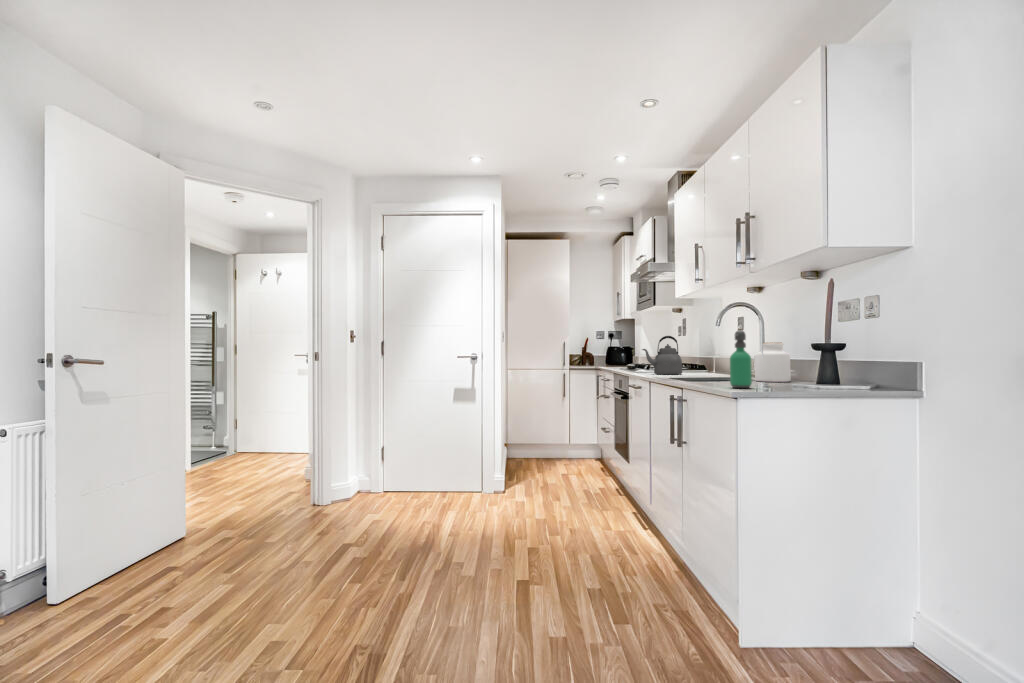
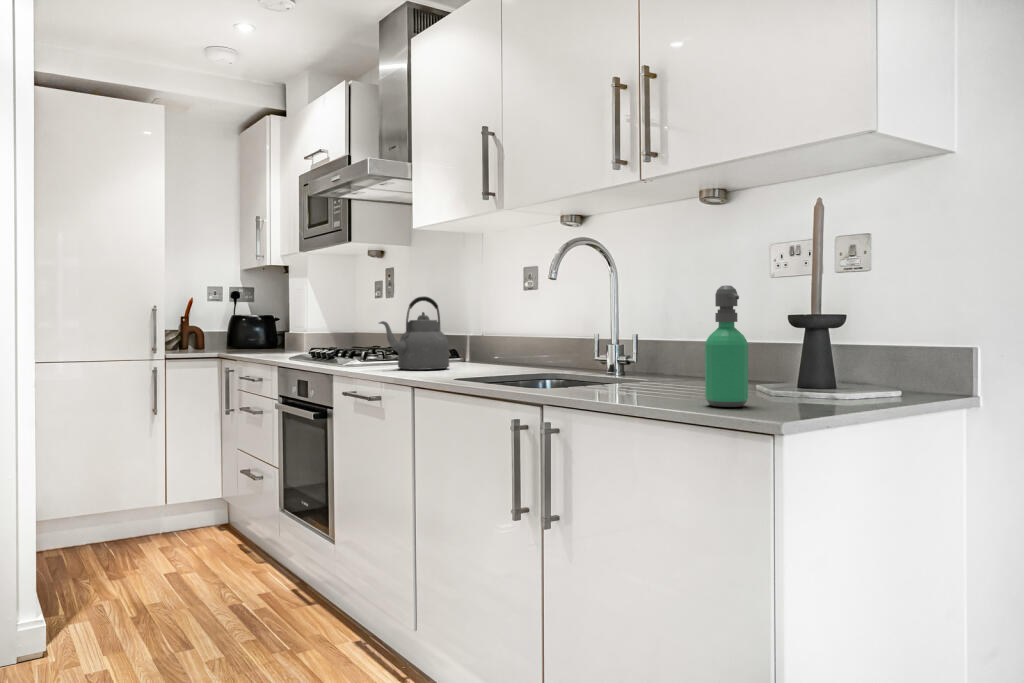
jar: present [755,342,791,382] -> none [635,311,693,382]

